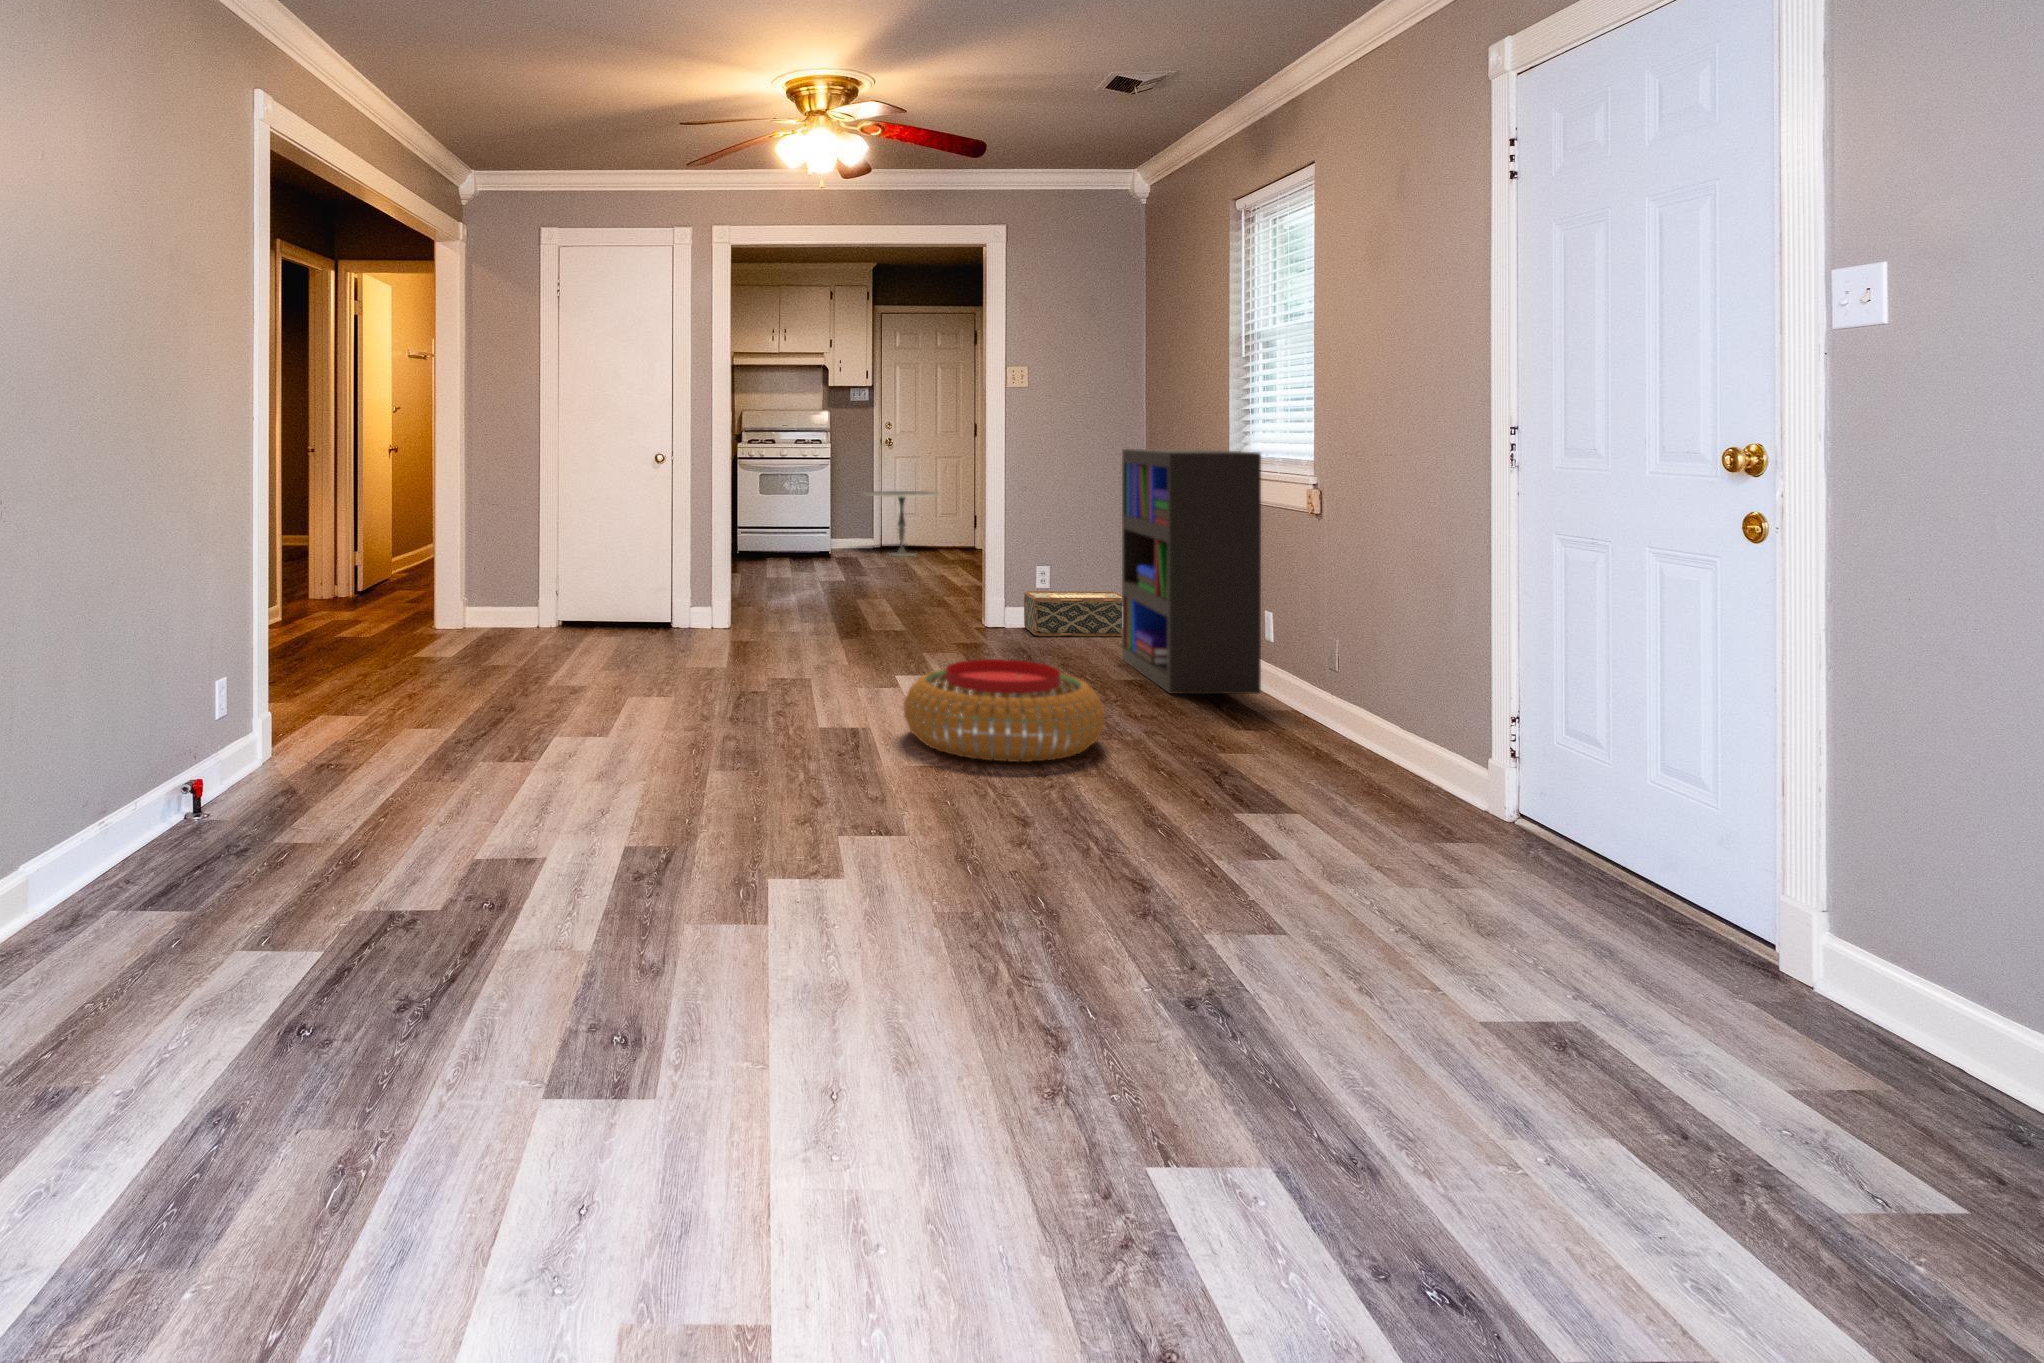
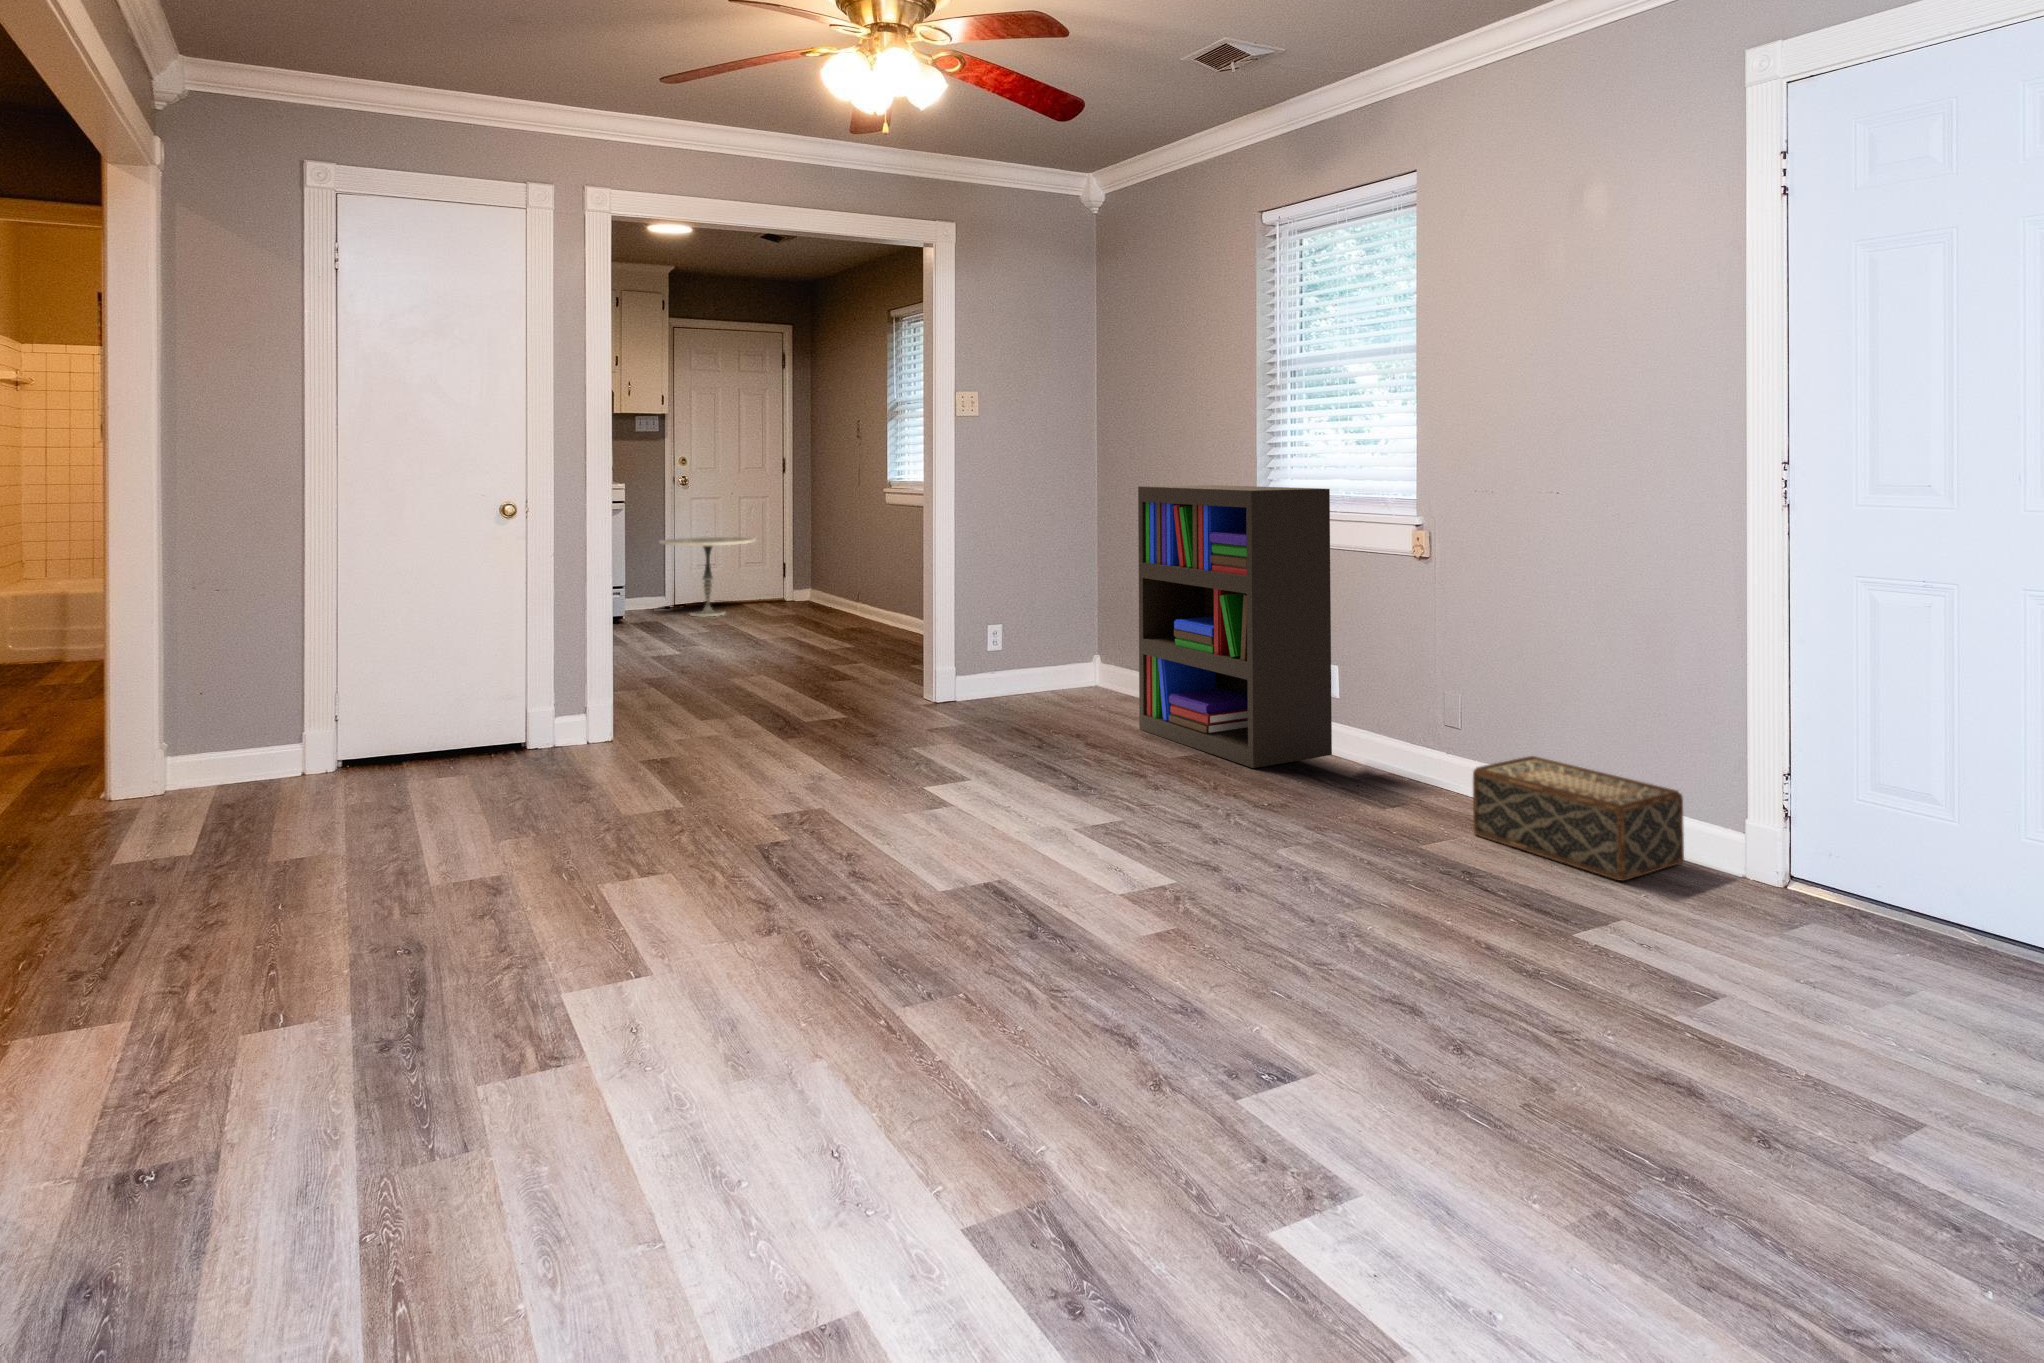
woven basket: present [1024,591,1122,636] -> present [1473,756,1684,881]
pouf: present [904,659,1104,762] -> none [1063,760,1320,908]

